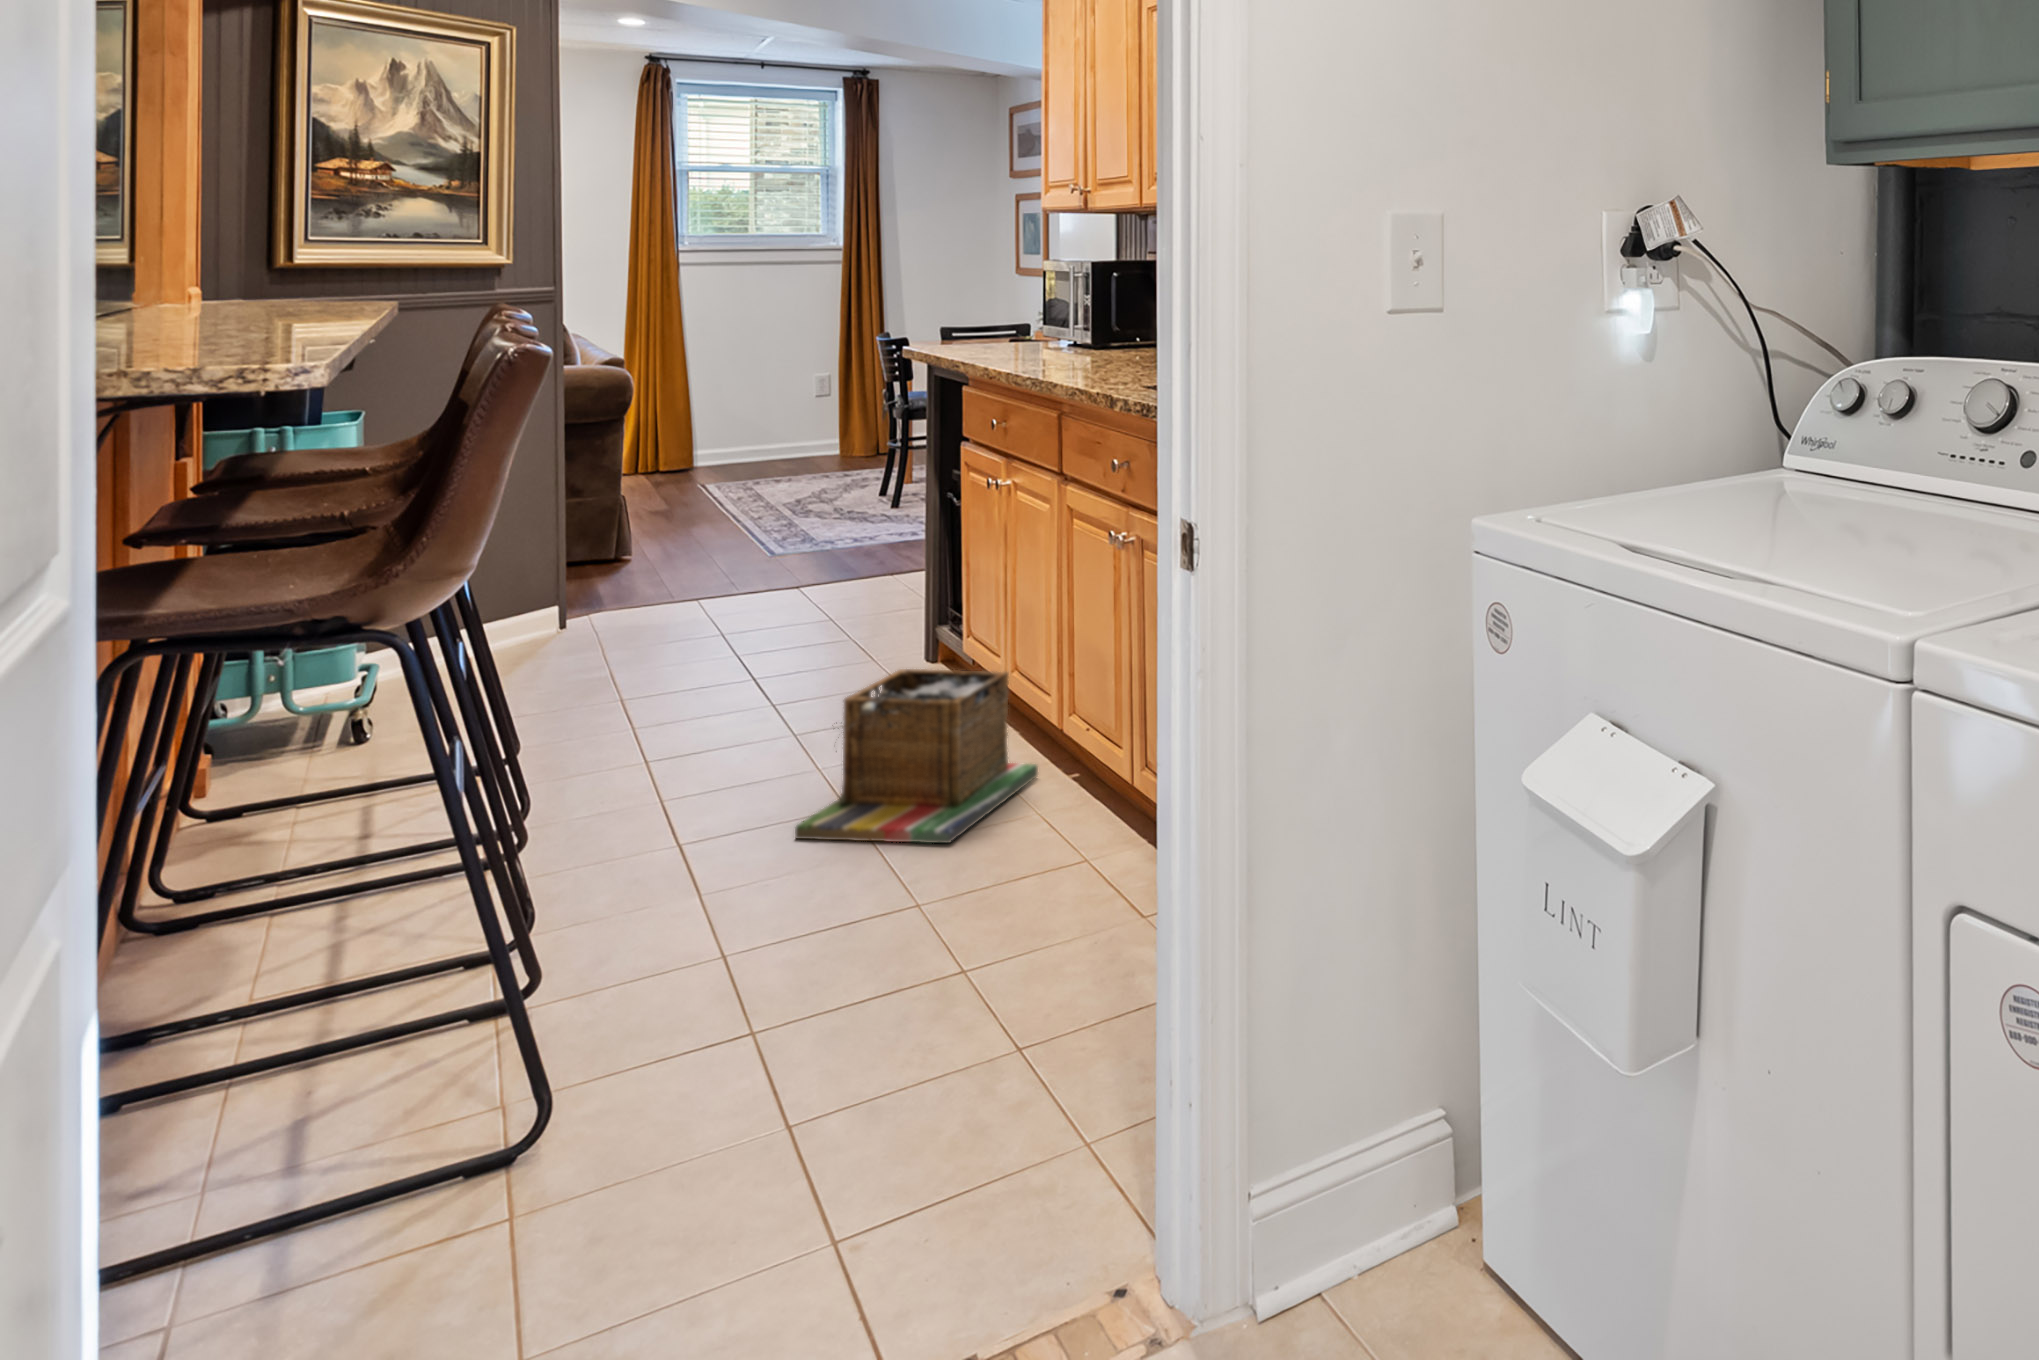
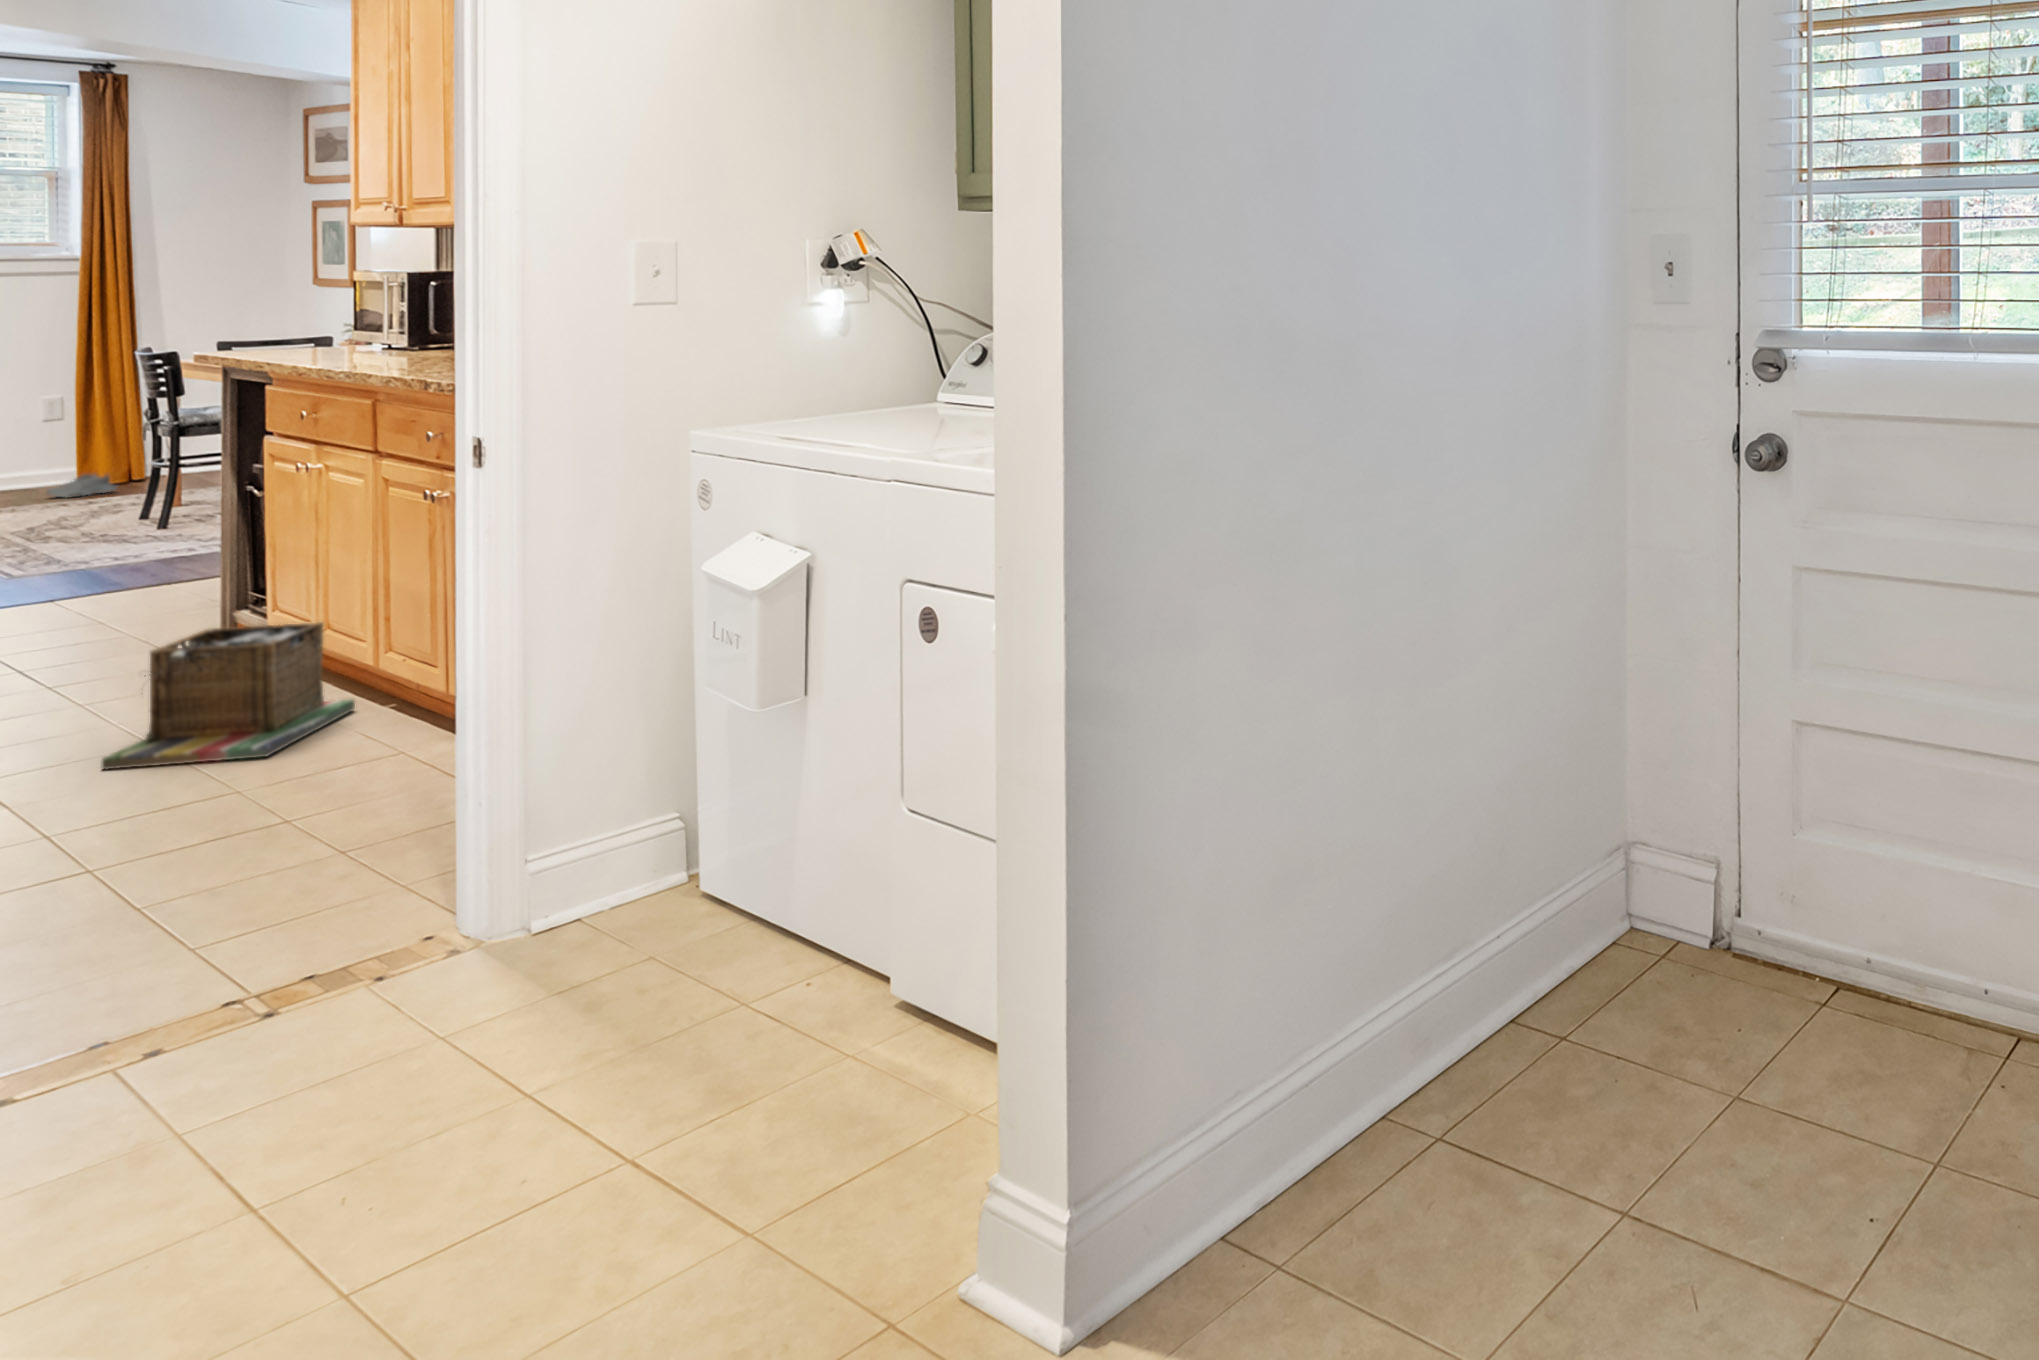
shoe: none [815,444,868,470] -> present [47,473,117,498]

